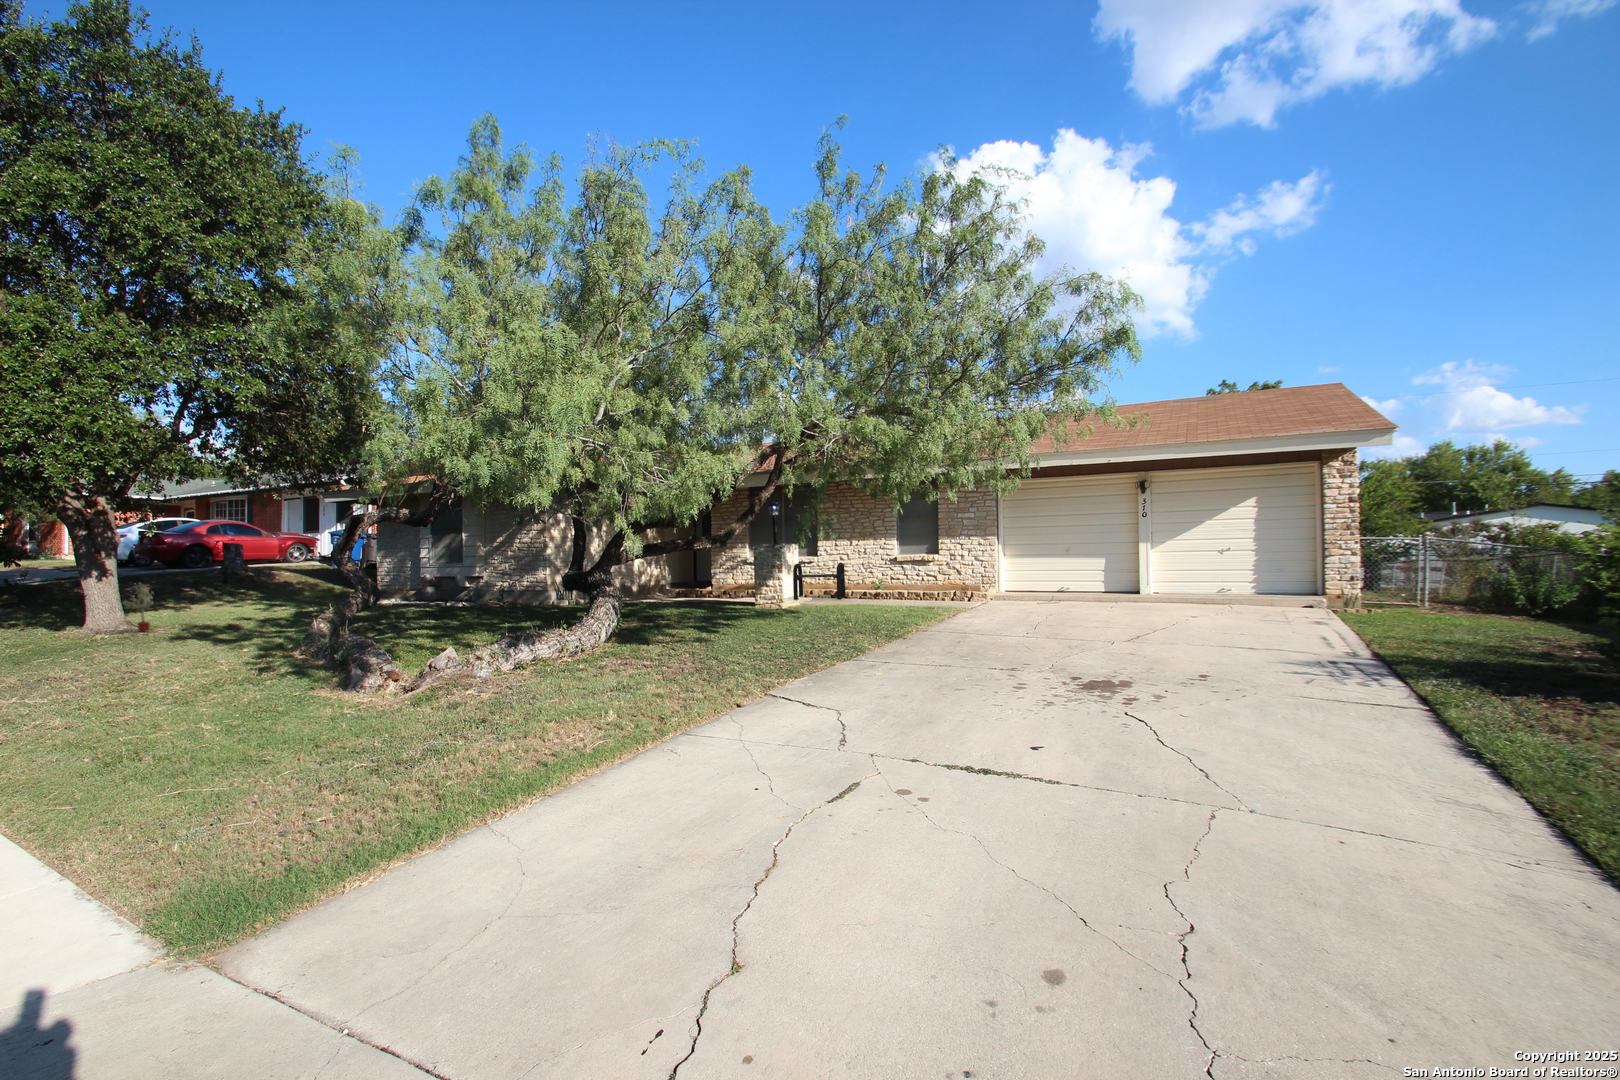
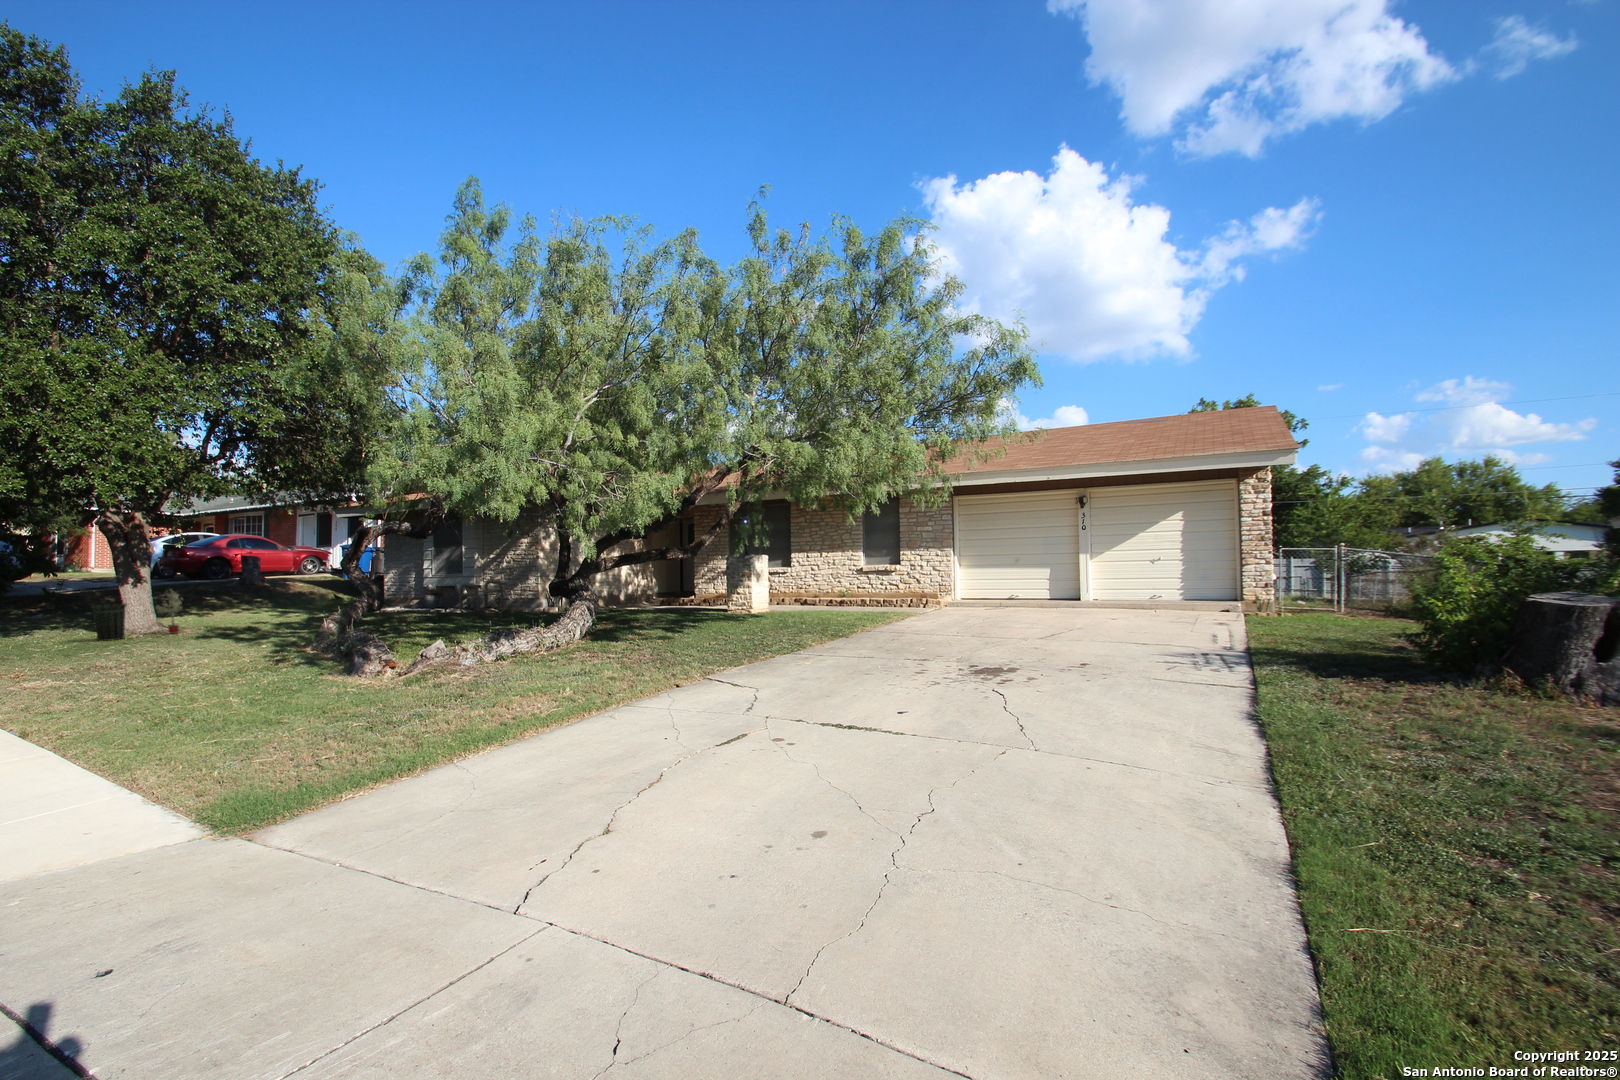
bench: present [793,563,845,600] -> present [459,580,505,611]
waste bin: none [48,599,91,641] -> present [91,603,126,641]

